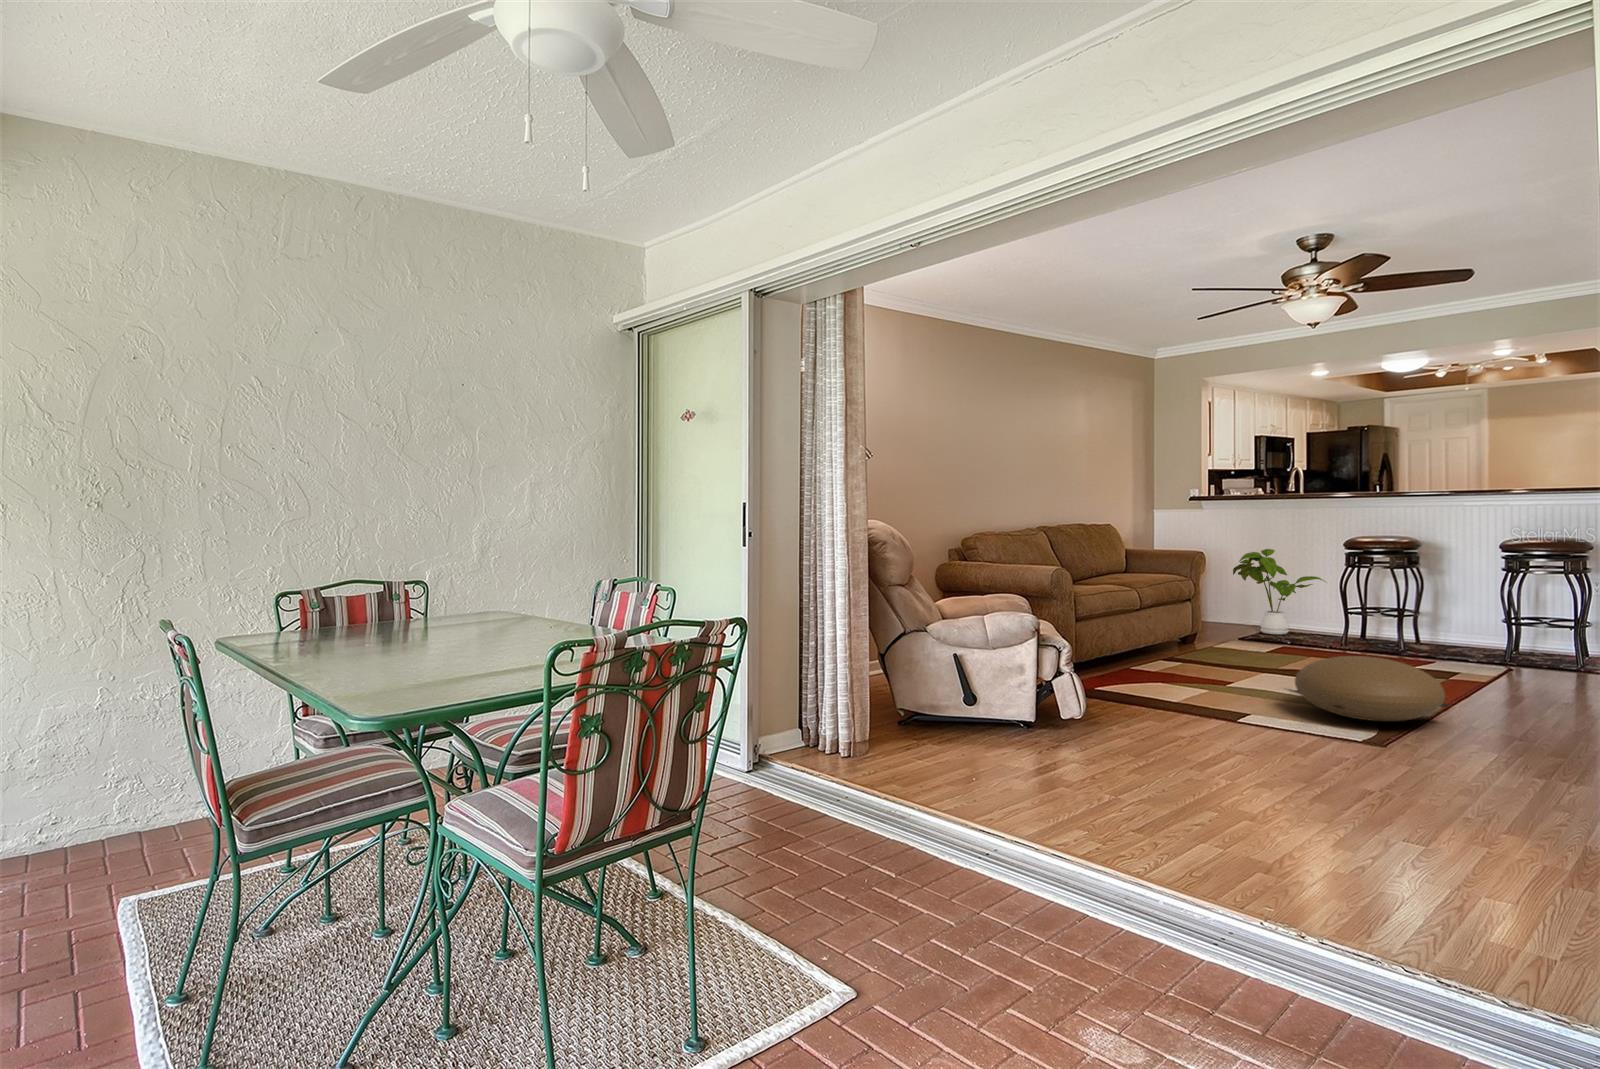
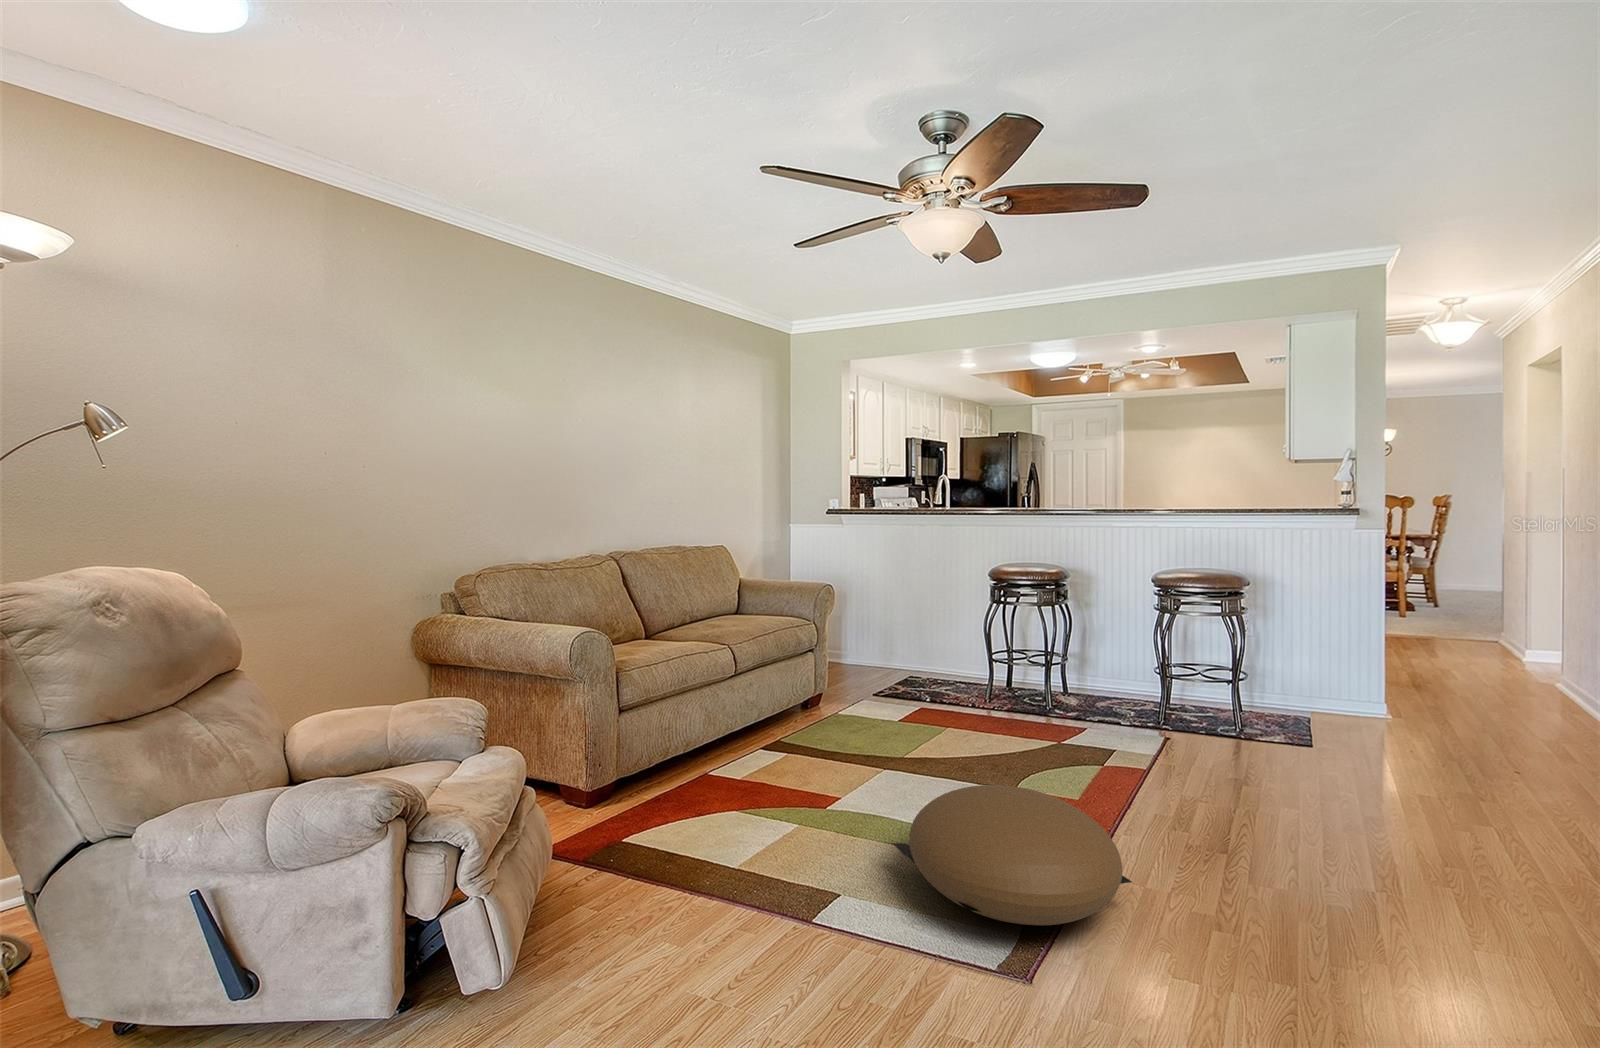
house plant: present [1233,549,1327,634] -> none [873,577,974,681]

